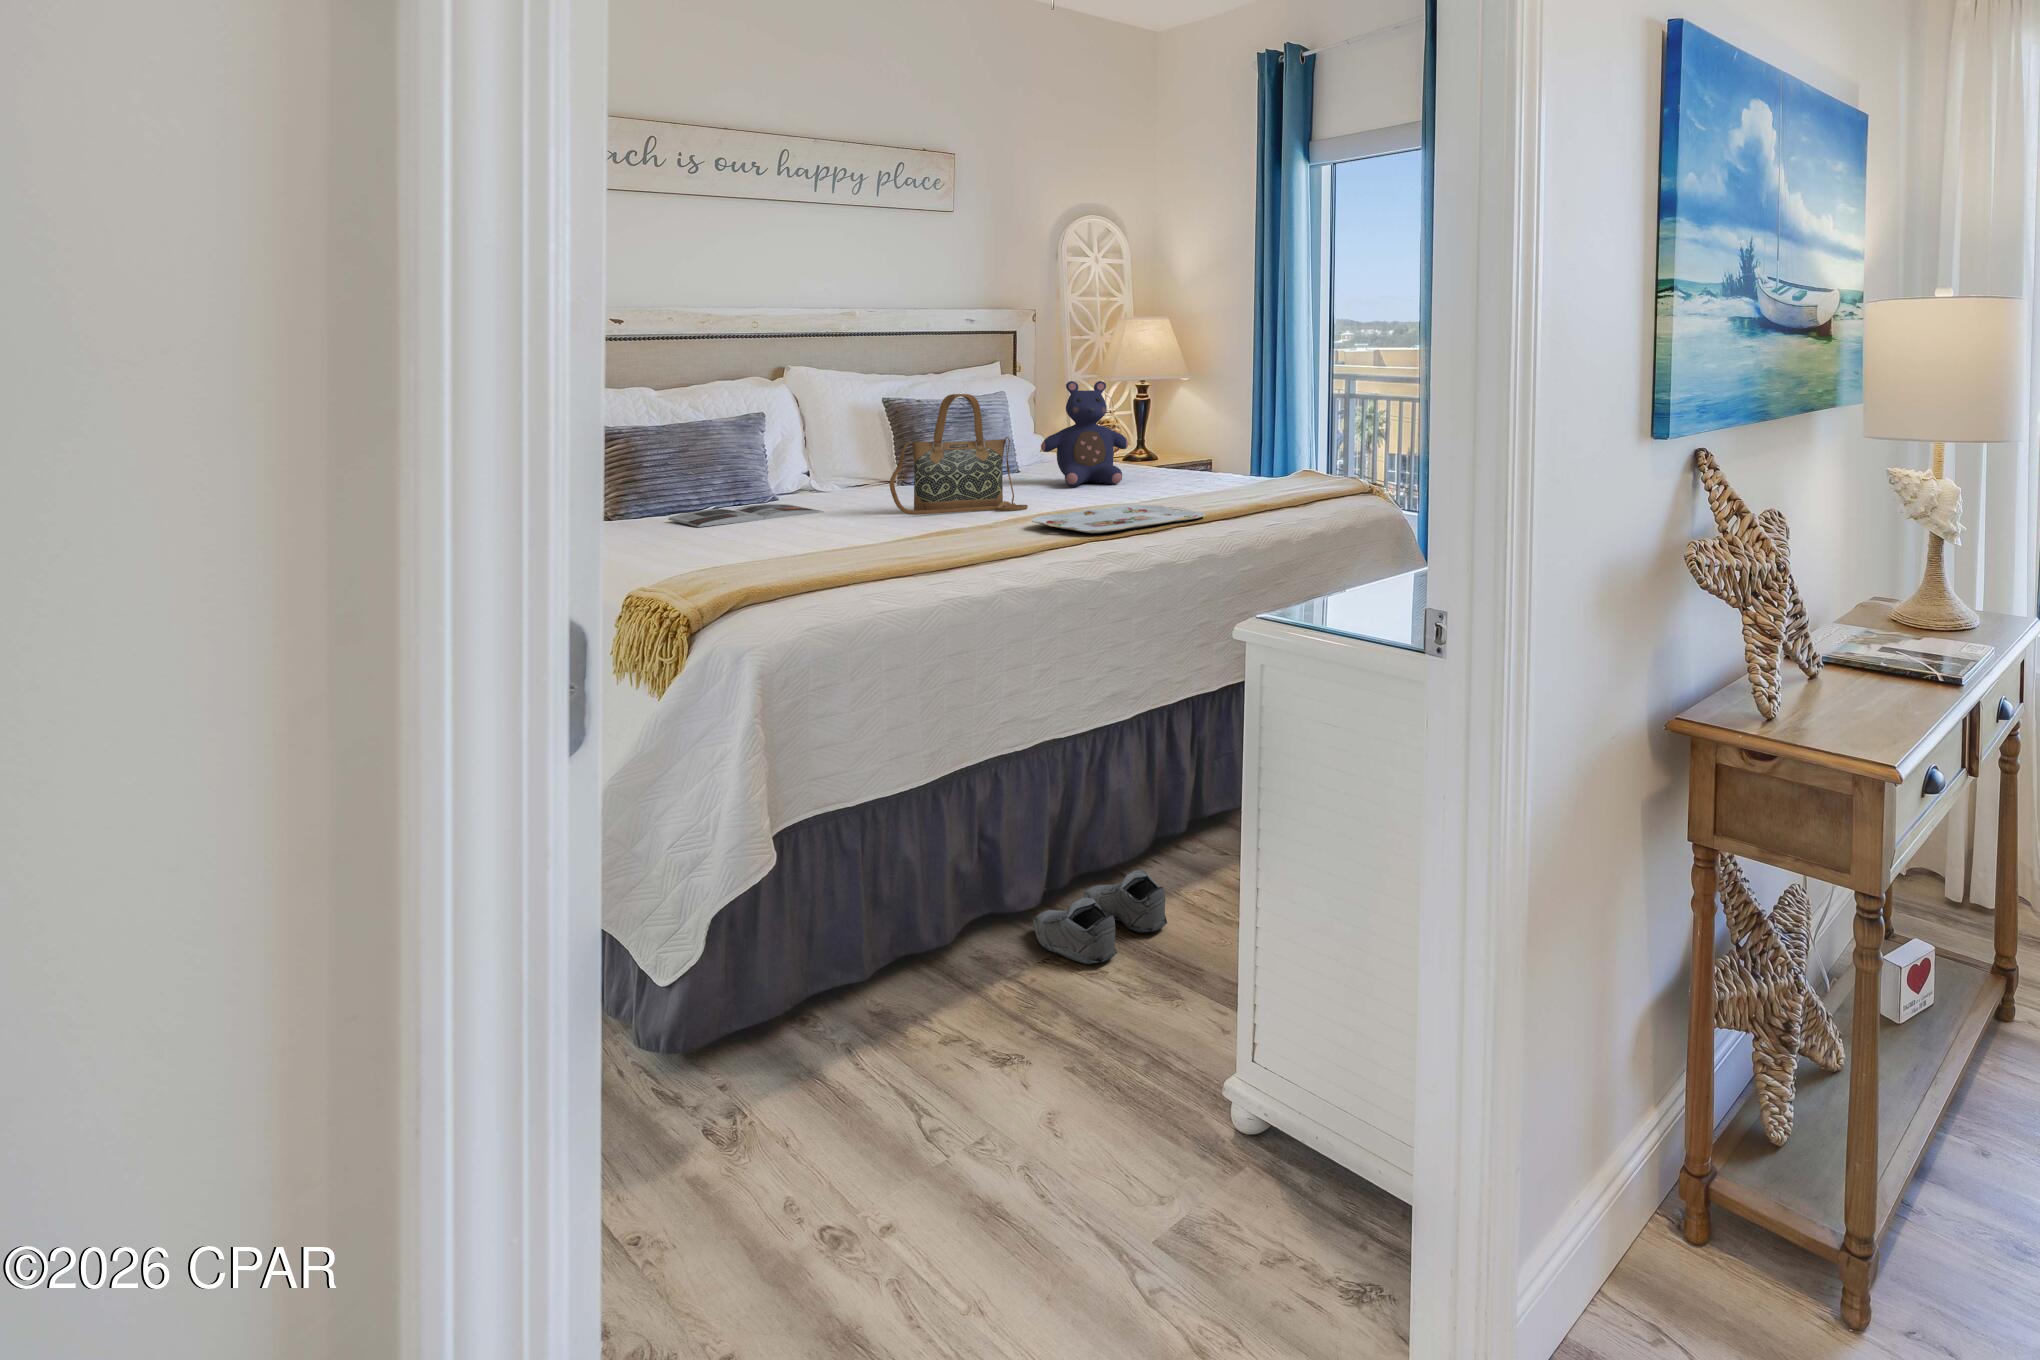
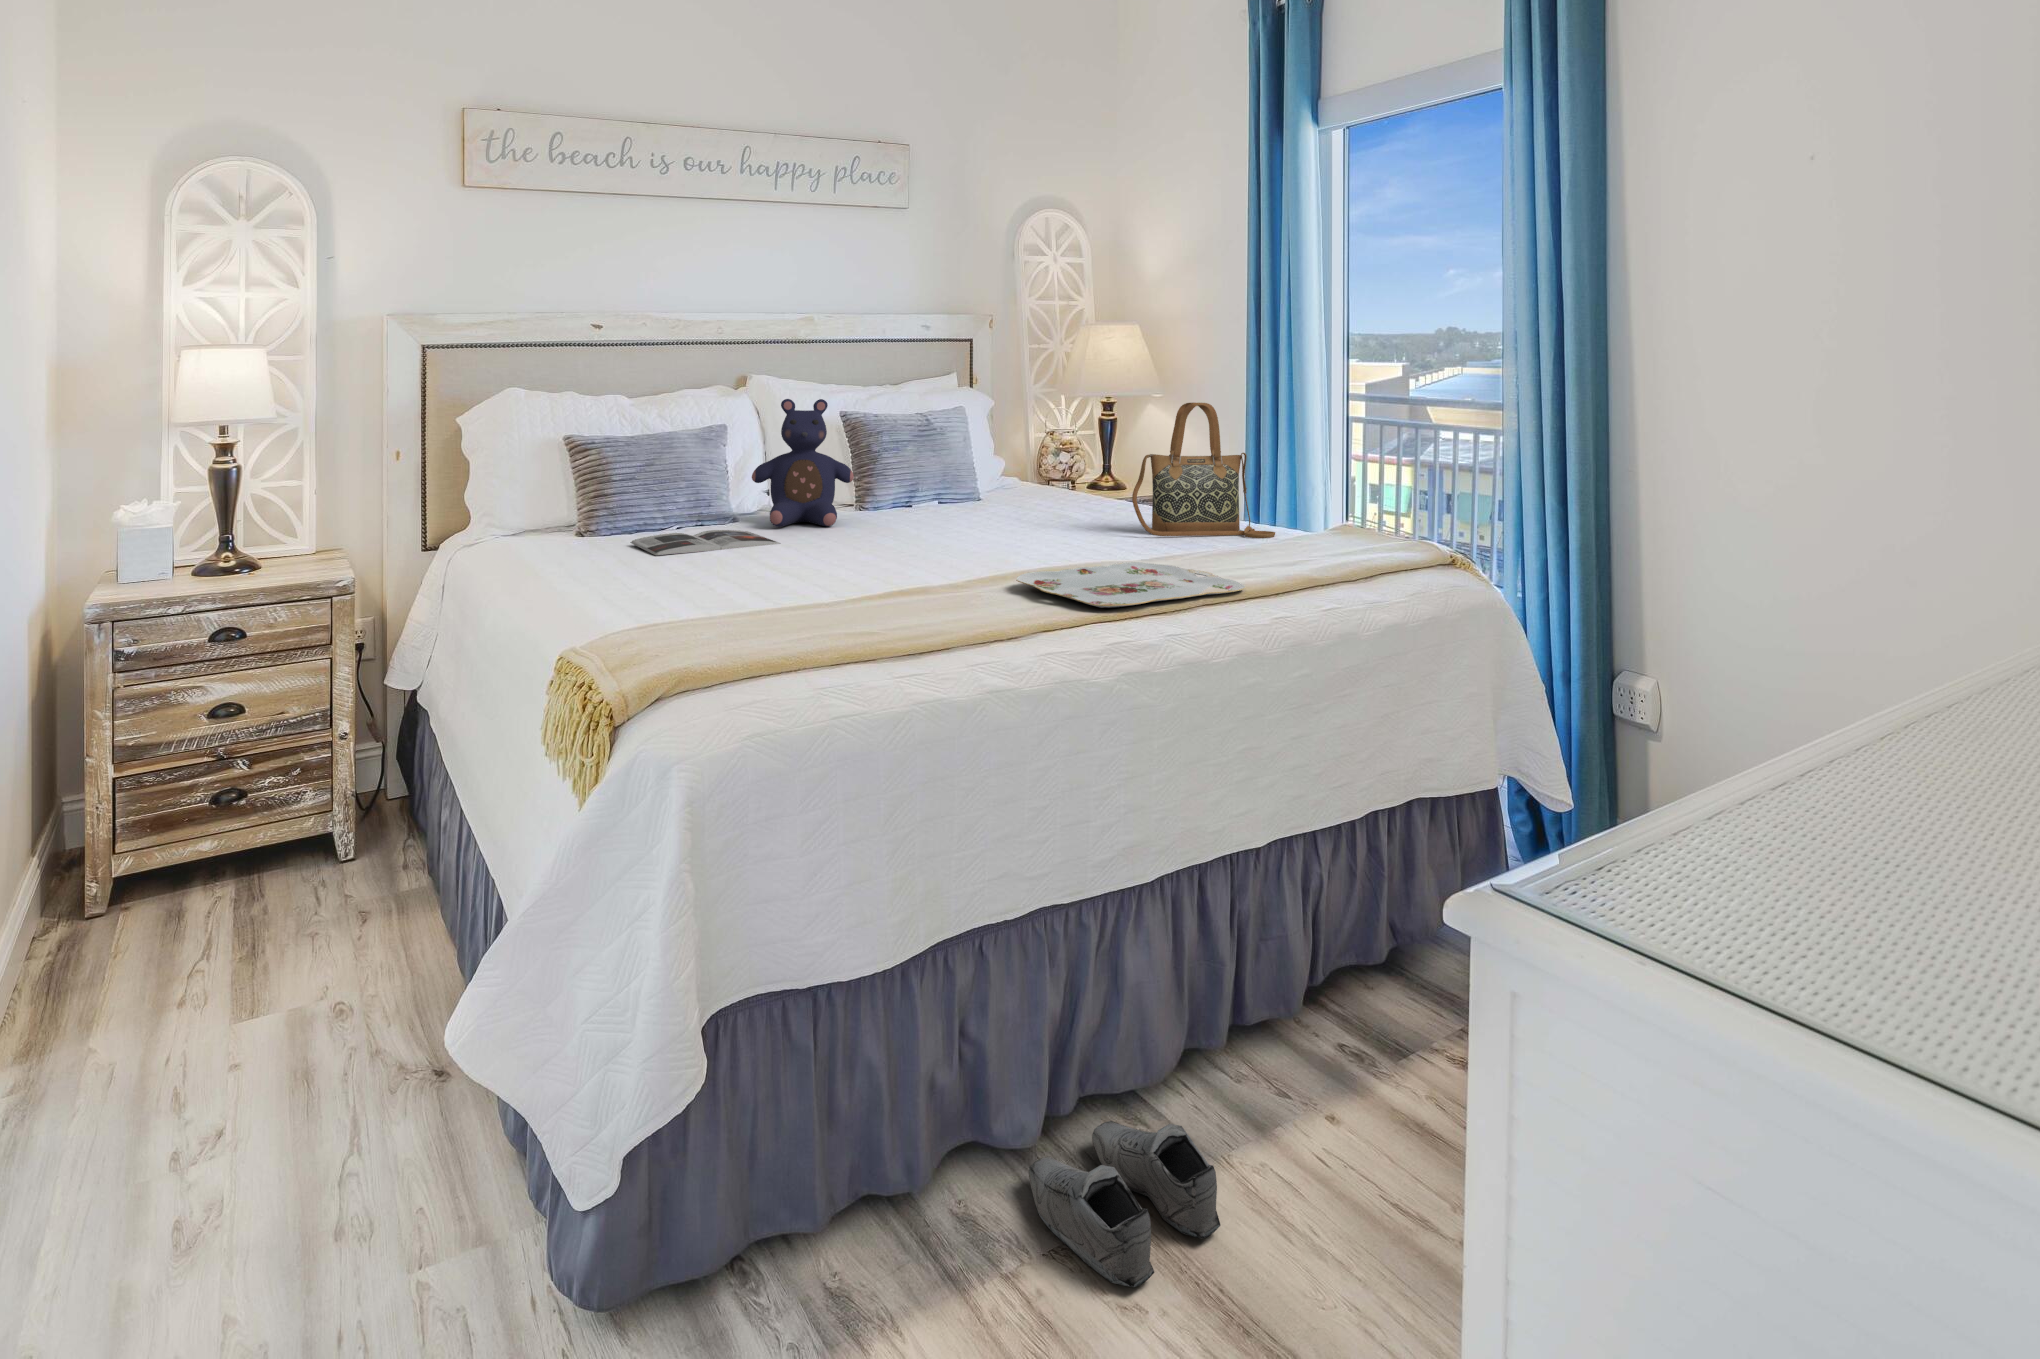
teddy bear: present [1041,381,1129,486] -> present [752,399,854,527]
handbag: present [890,394,1028,515] -> present [1132,403,1275,538]

